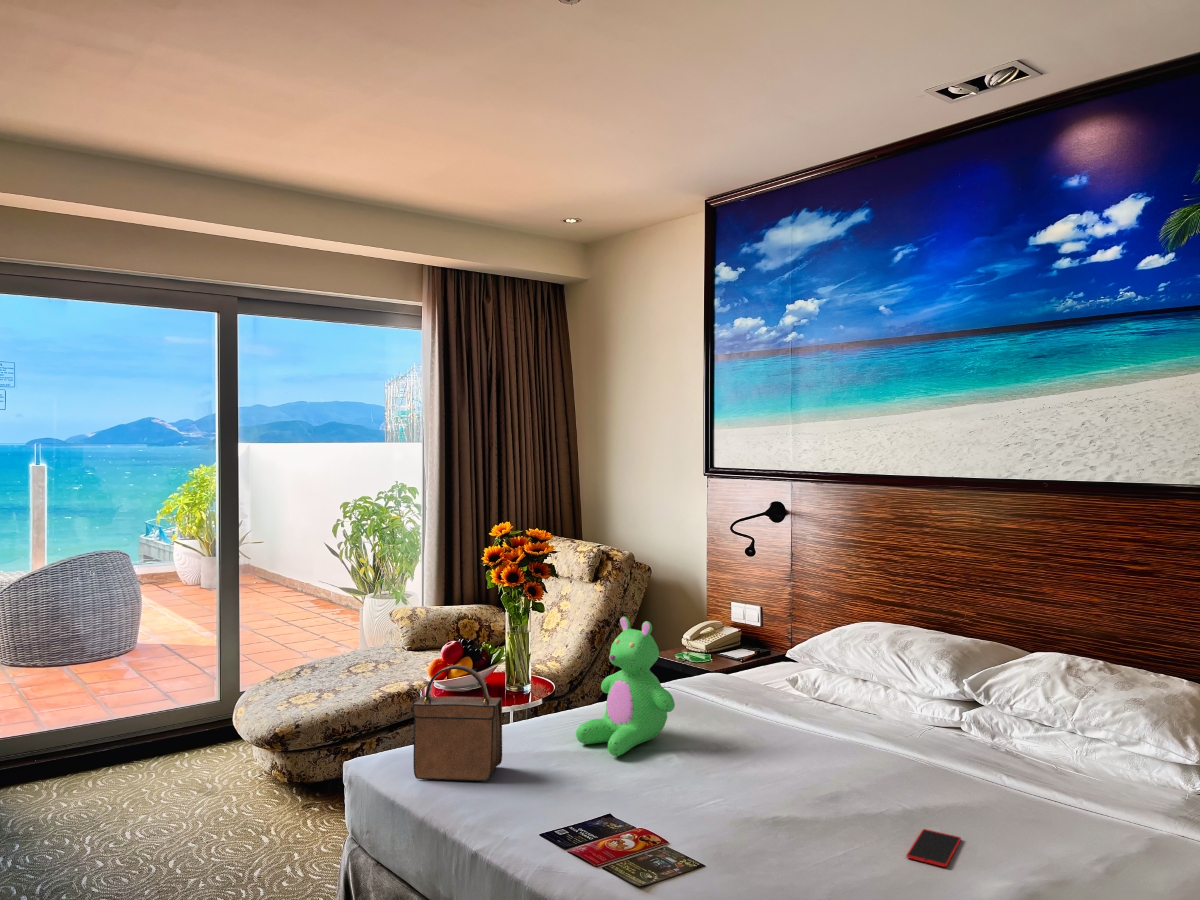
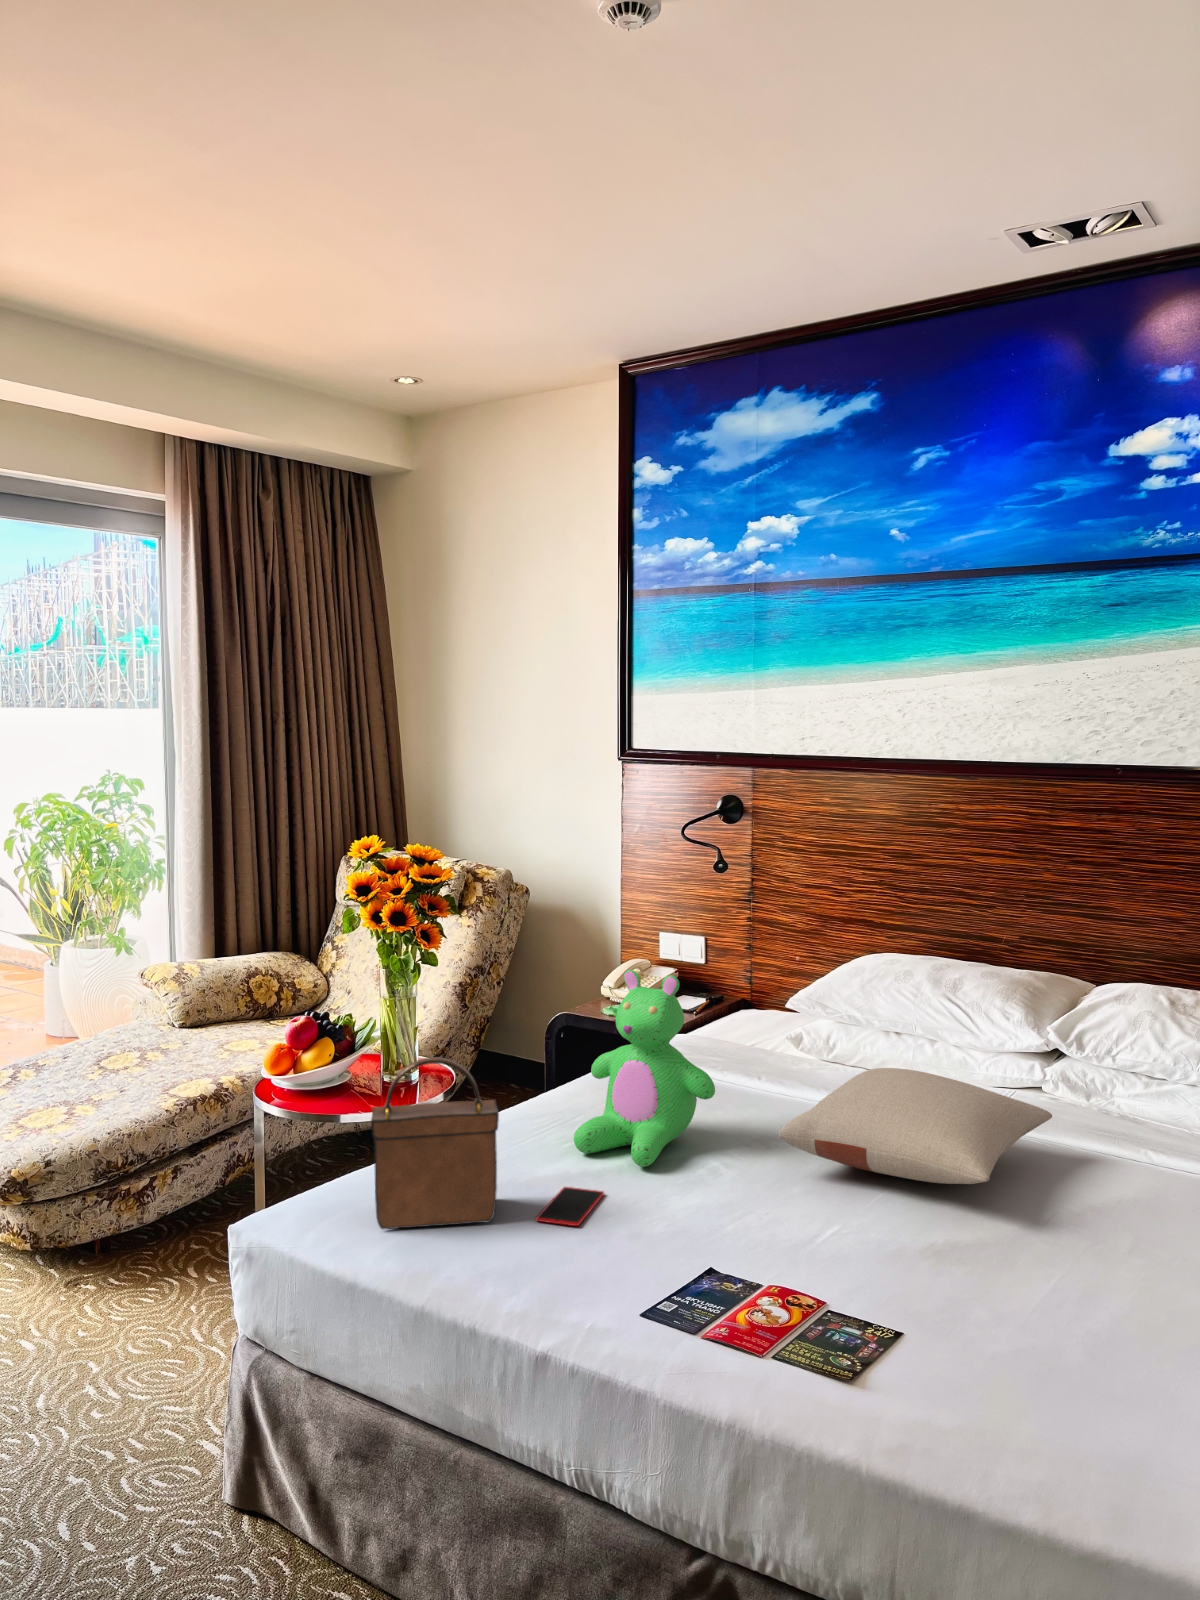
pillow: none [707,700,930,787] -> present [779,1068,1052,1184]
smartphone: present [907,829,961,867] -> present [536,1187,604,1226]

